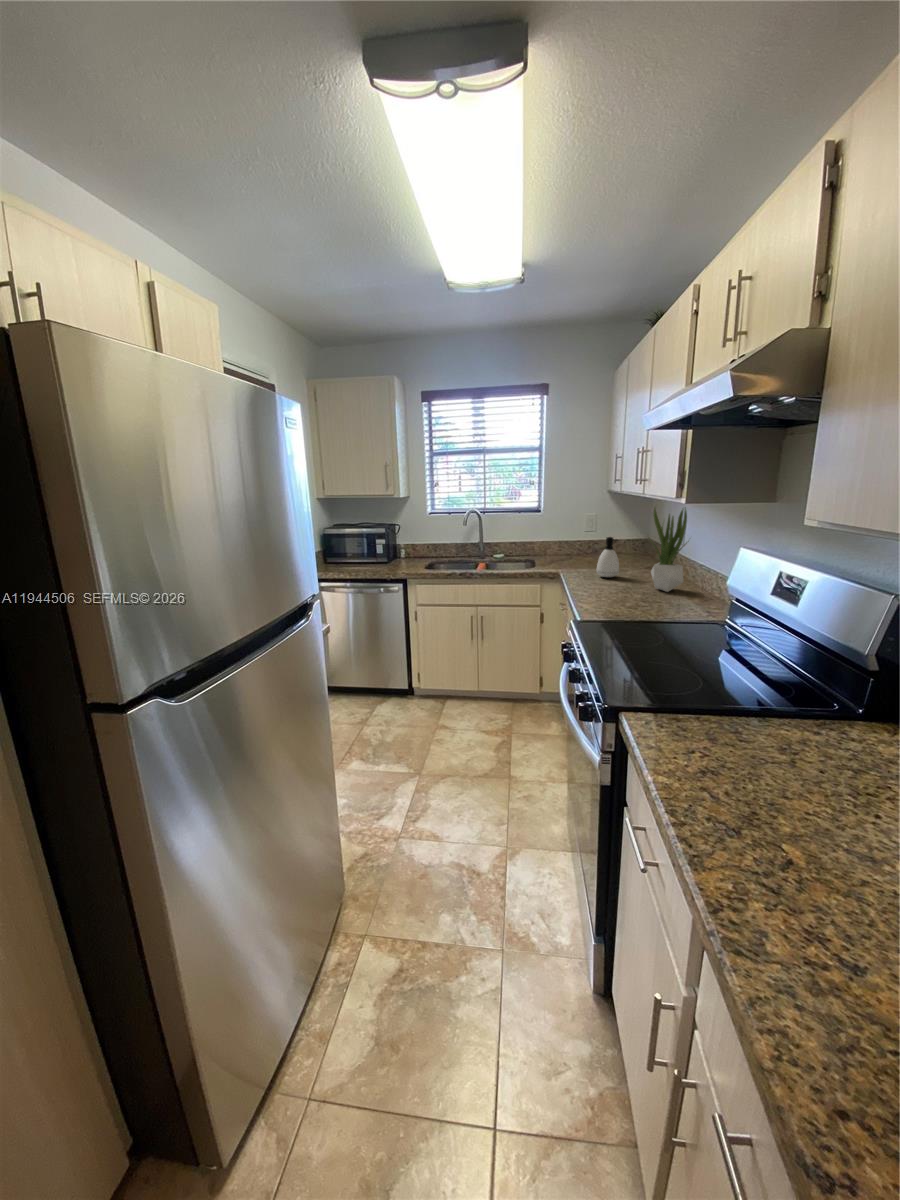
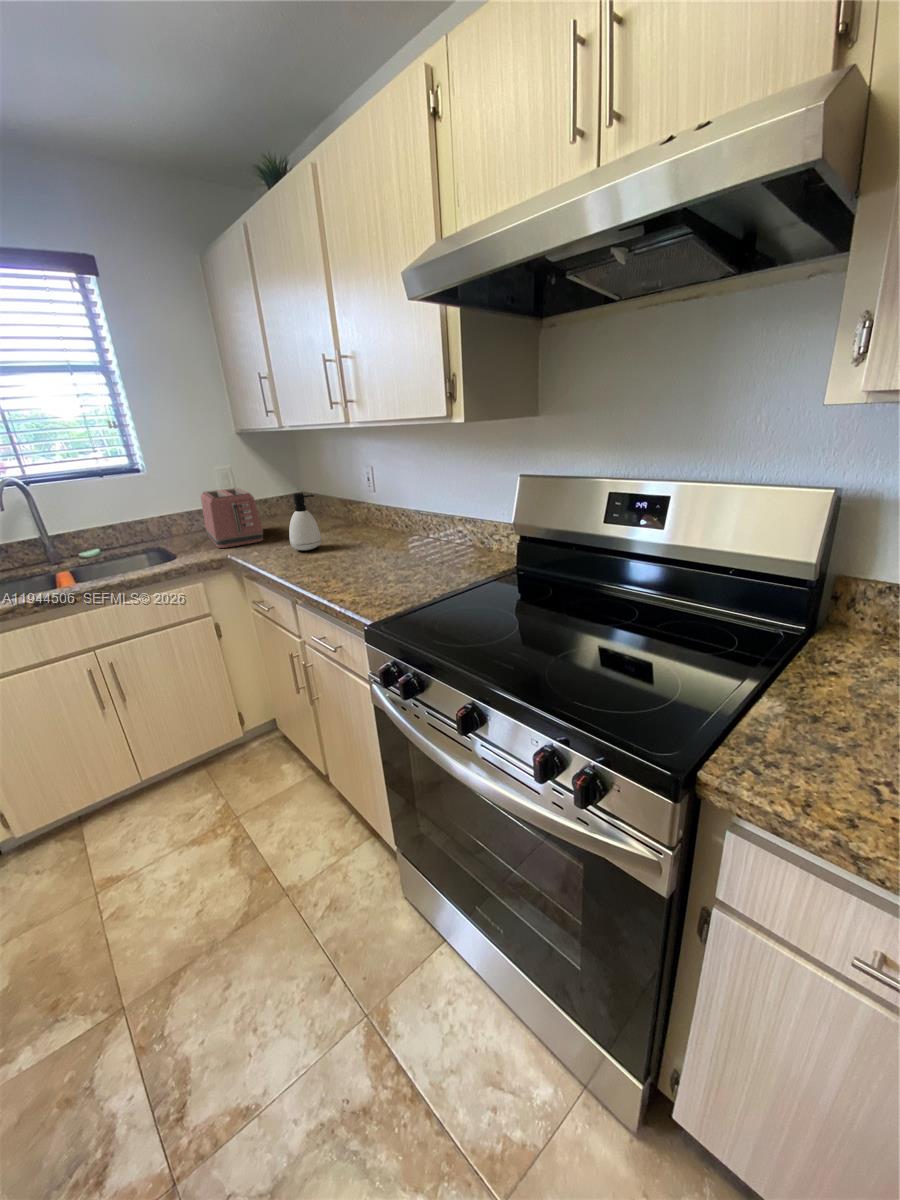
potted plant: present [650,508,687,592] -> none [364,436,419,551]
toaster: none [560,528,593,567] -> present [201,488,263,548]

